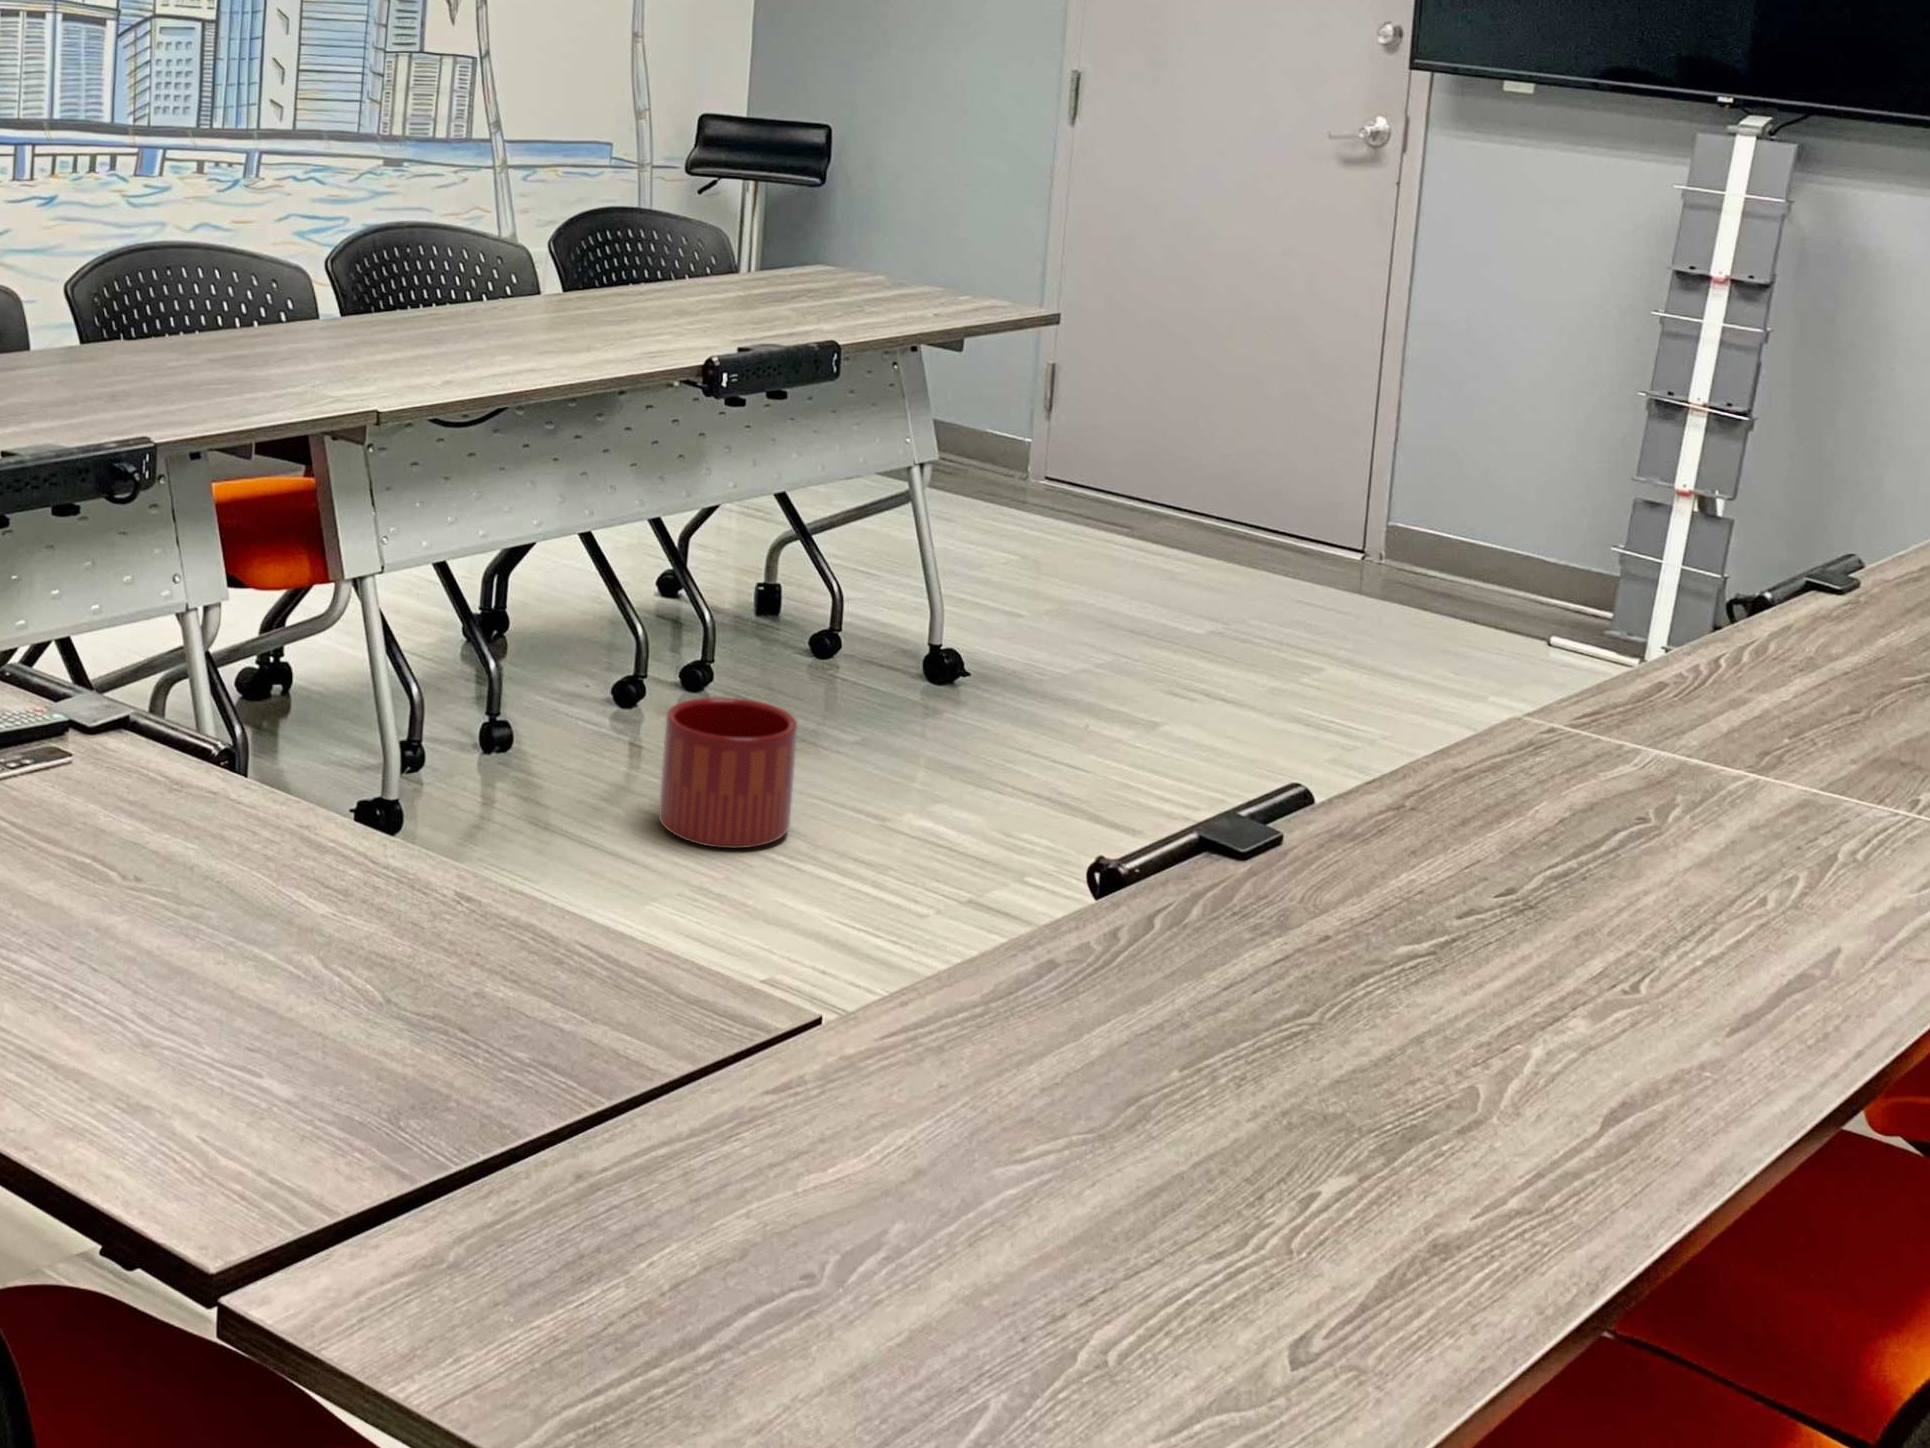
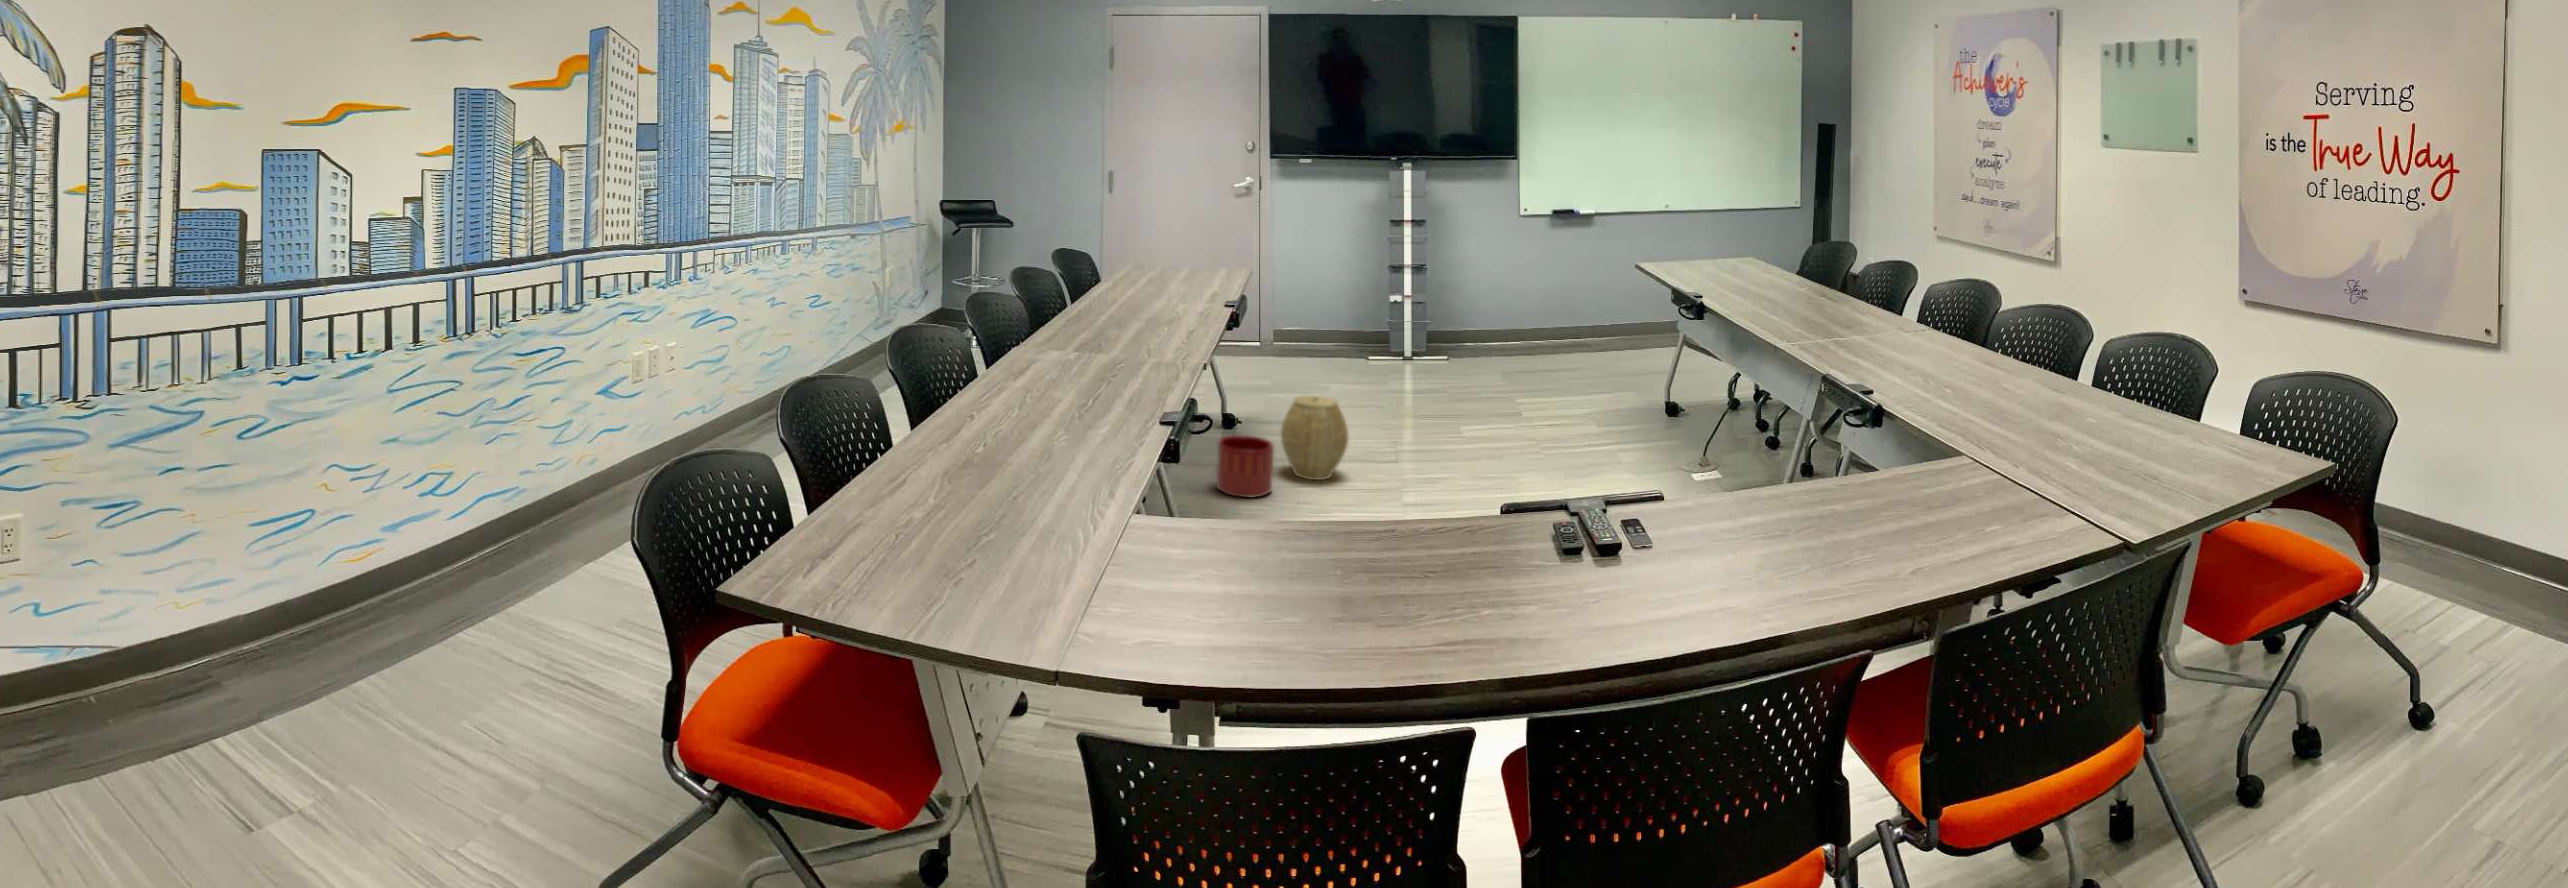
woven basket: none [877,639,1038,848] -> present [1281,396,1348,480]

